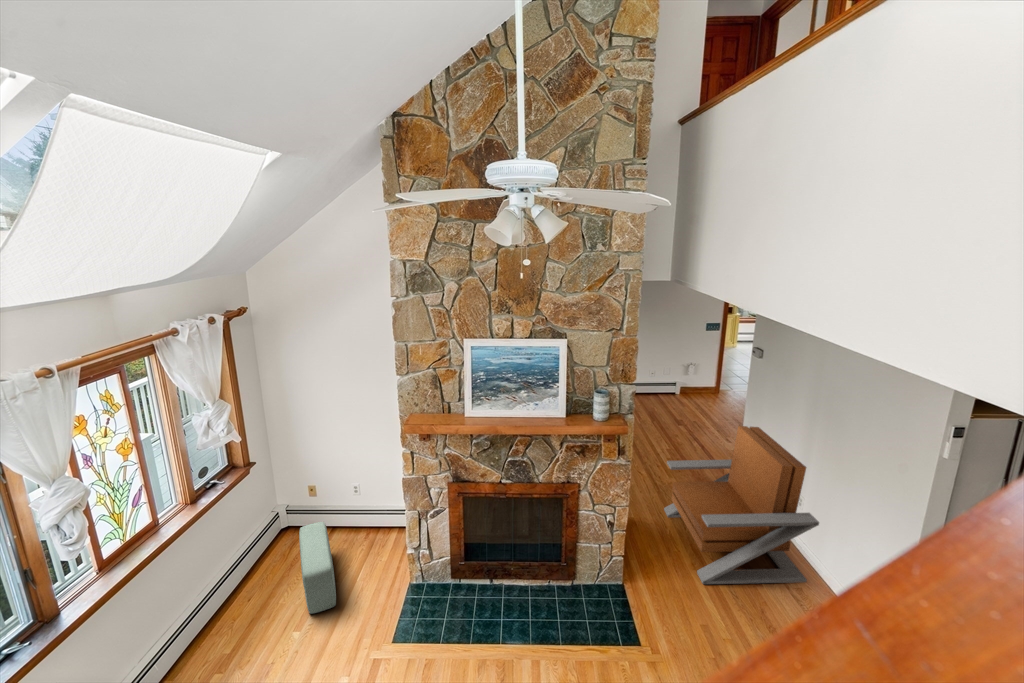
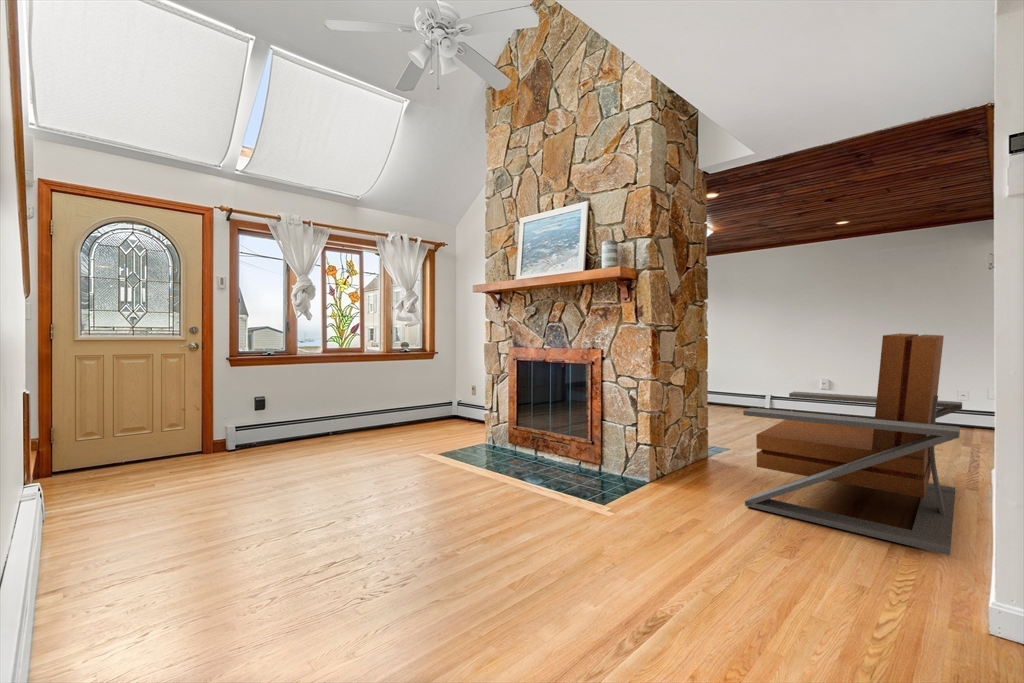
pouf: present [299,522,336,614] -> none [418,394,466,437]

